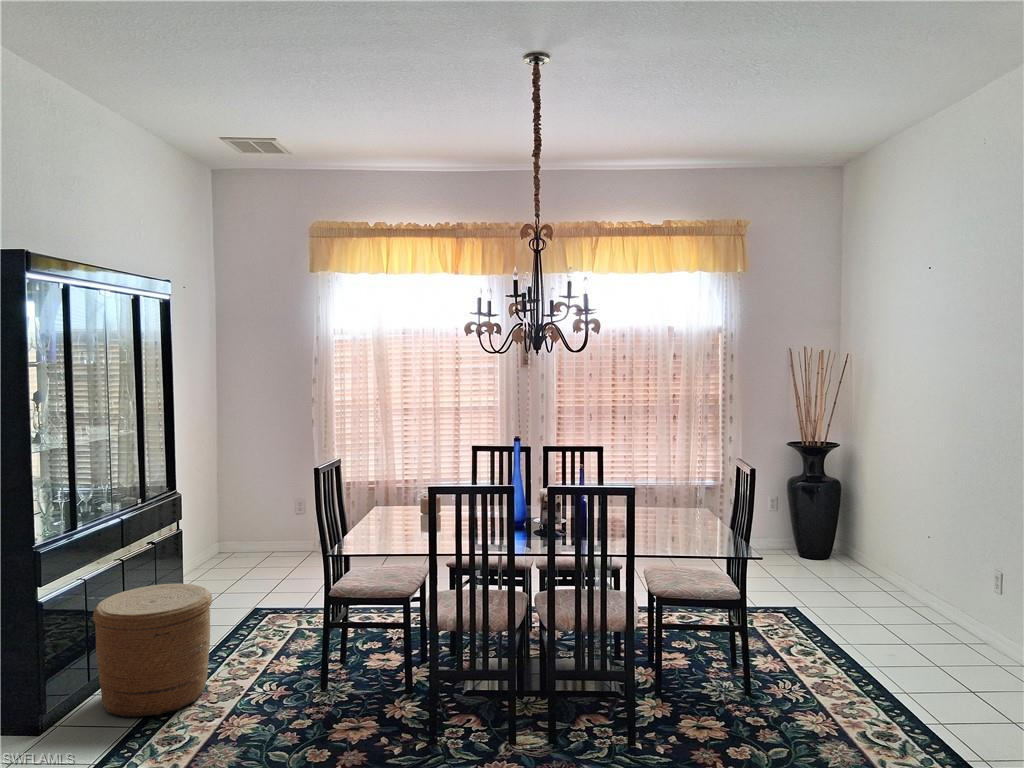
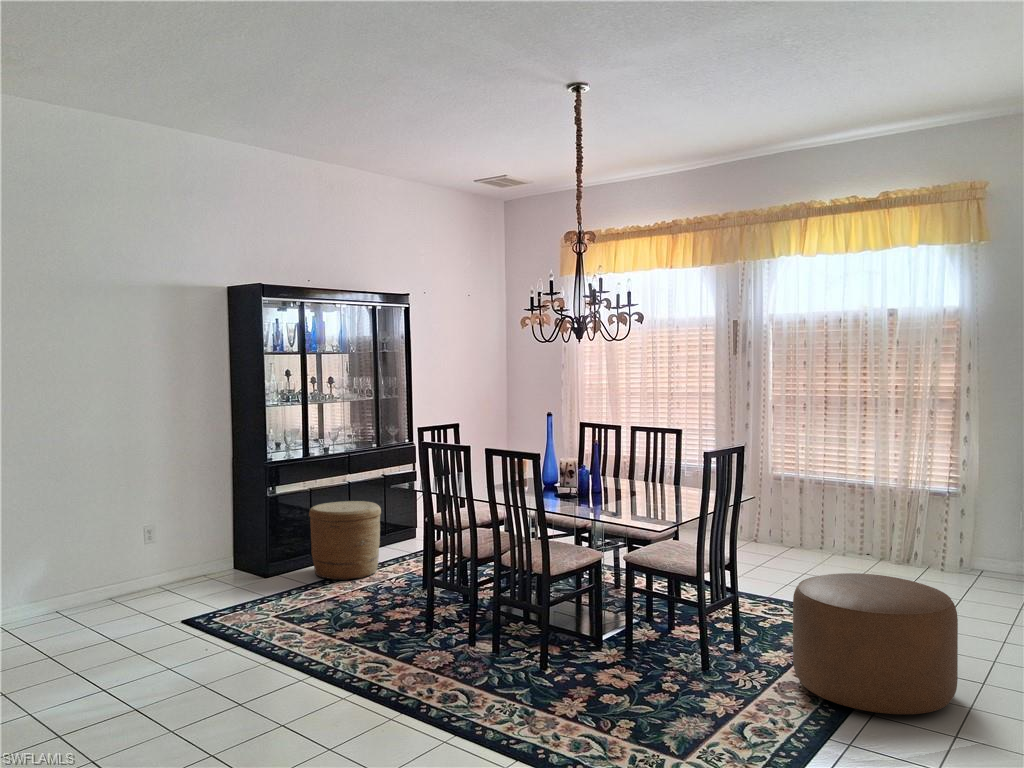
ottoman: none [812,574,966,707] -> present [793,573,958,714]

